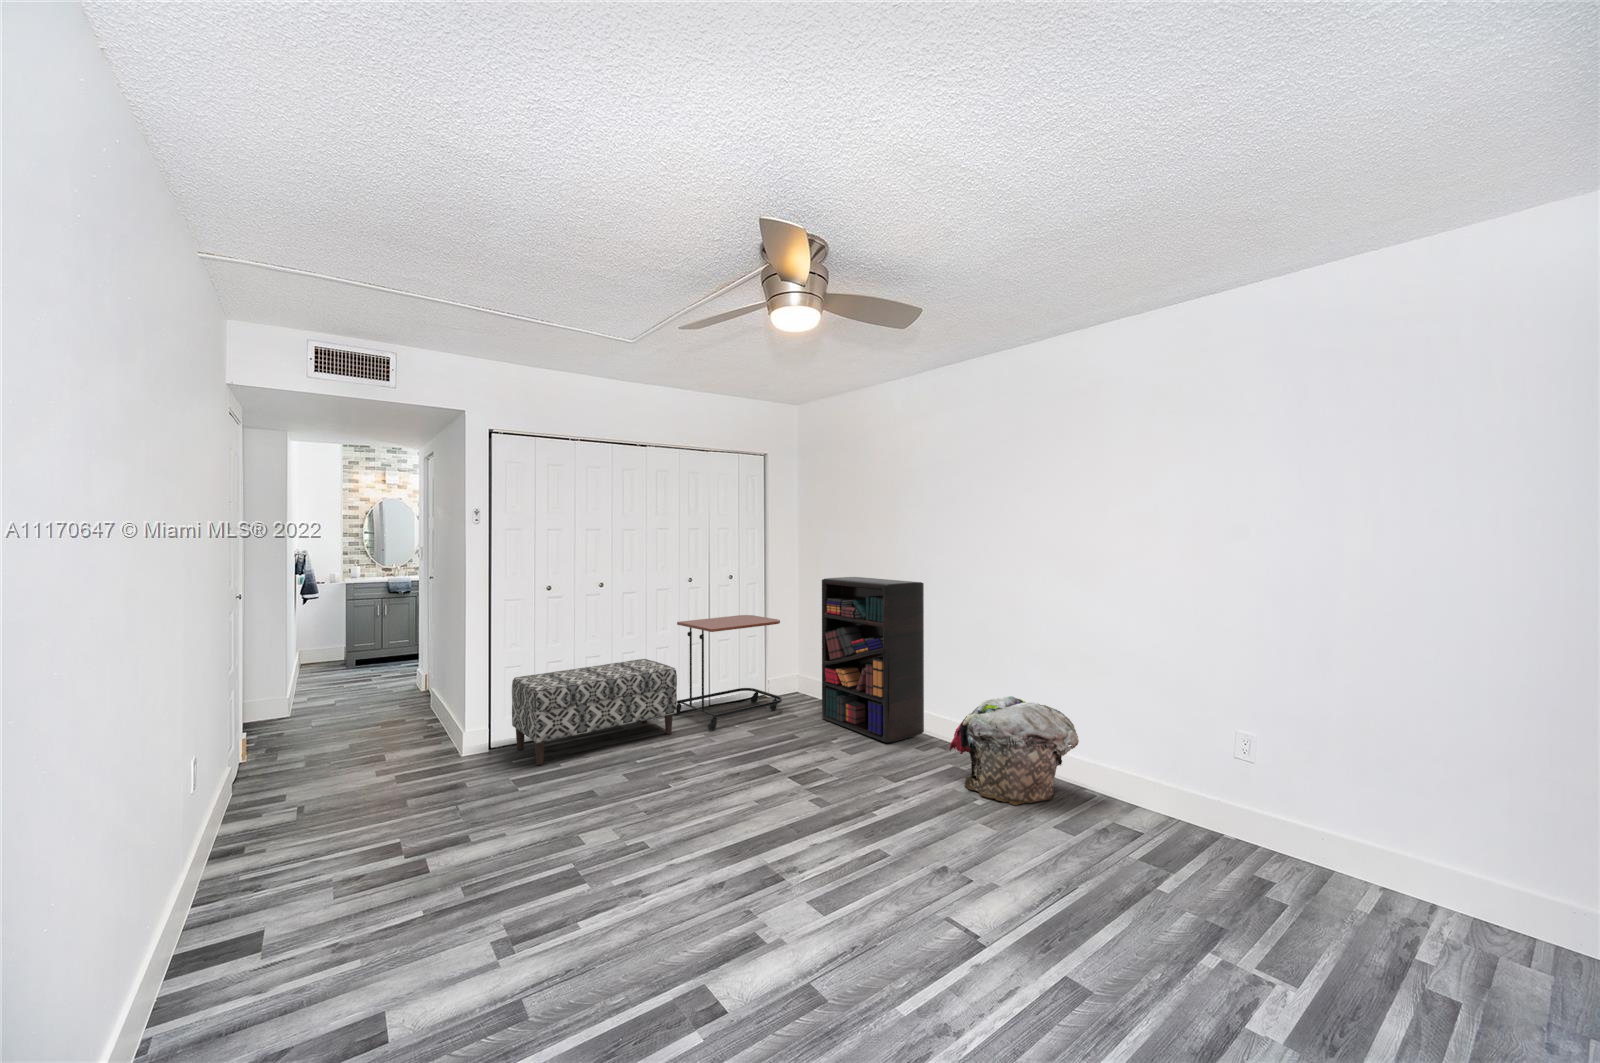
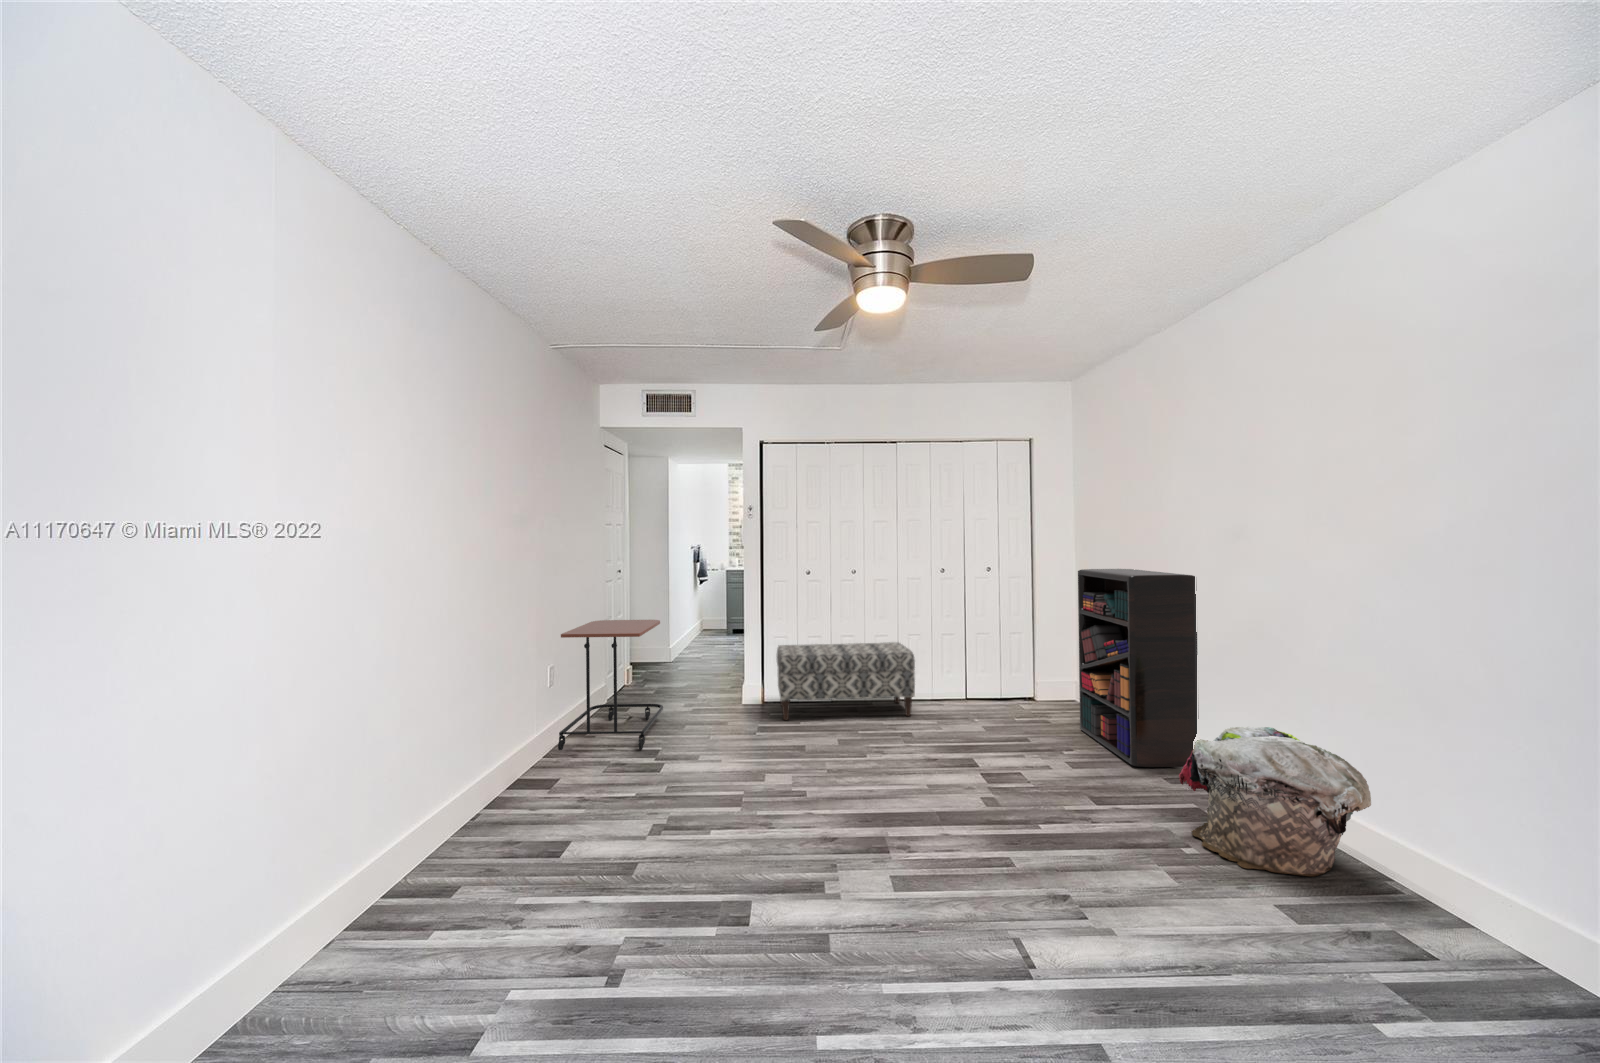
side table: present [674,615,782,731] -> present [558,620,663,750]

